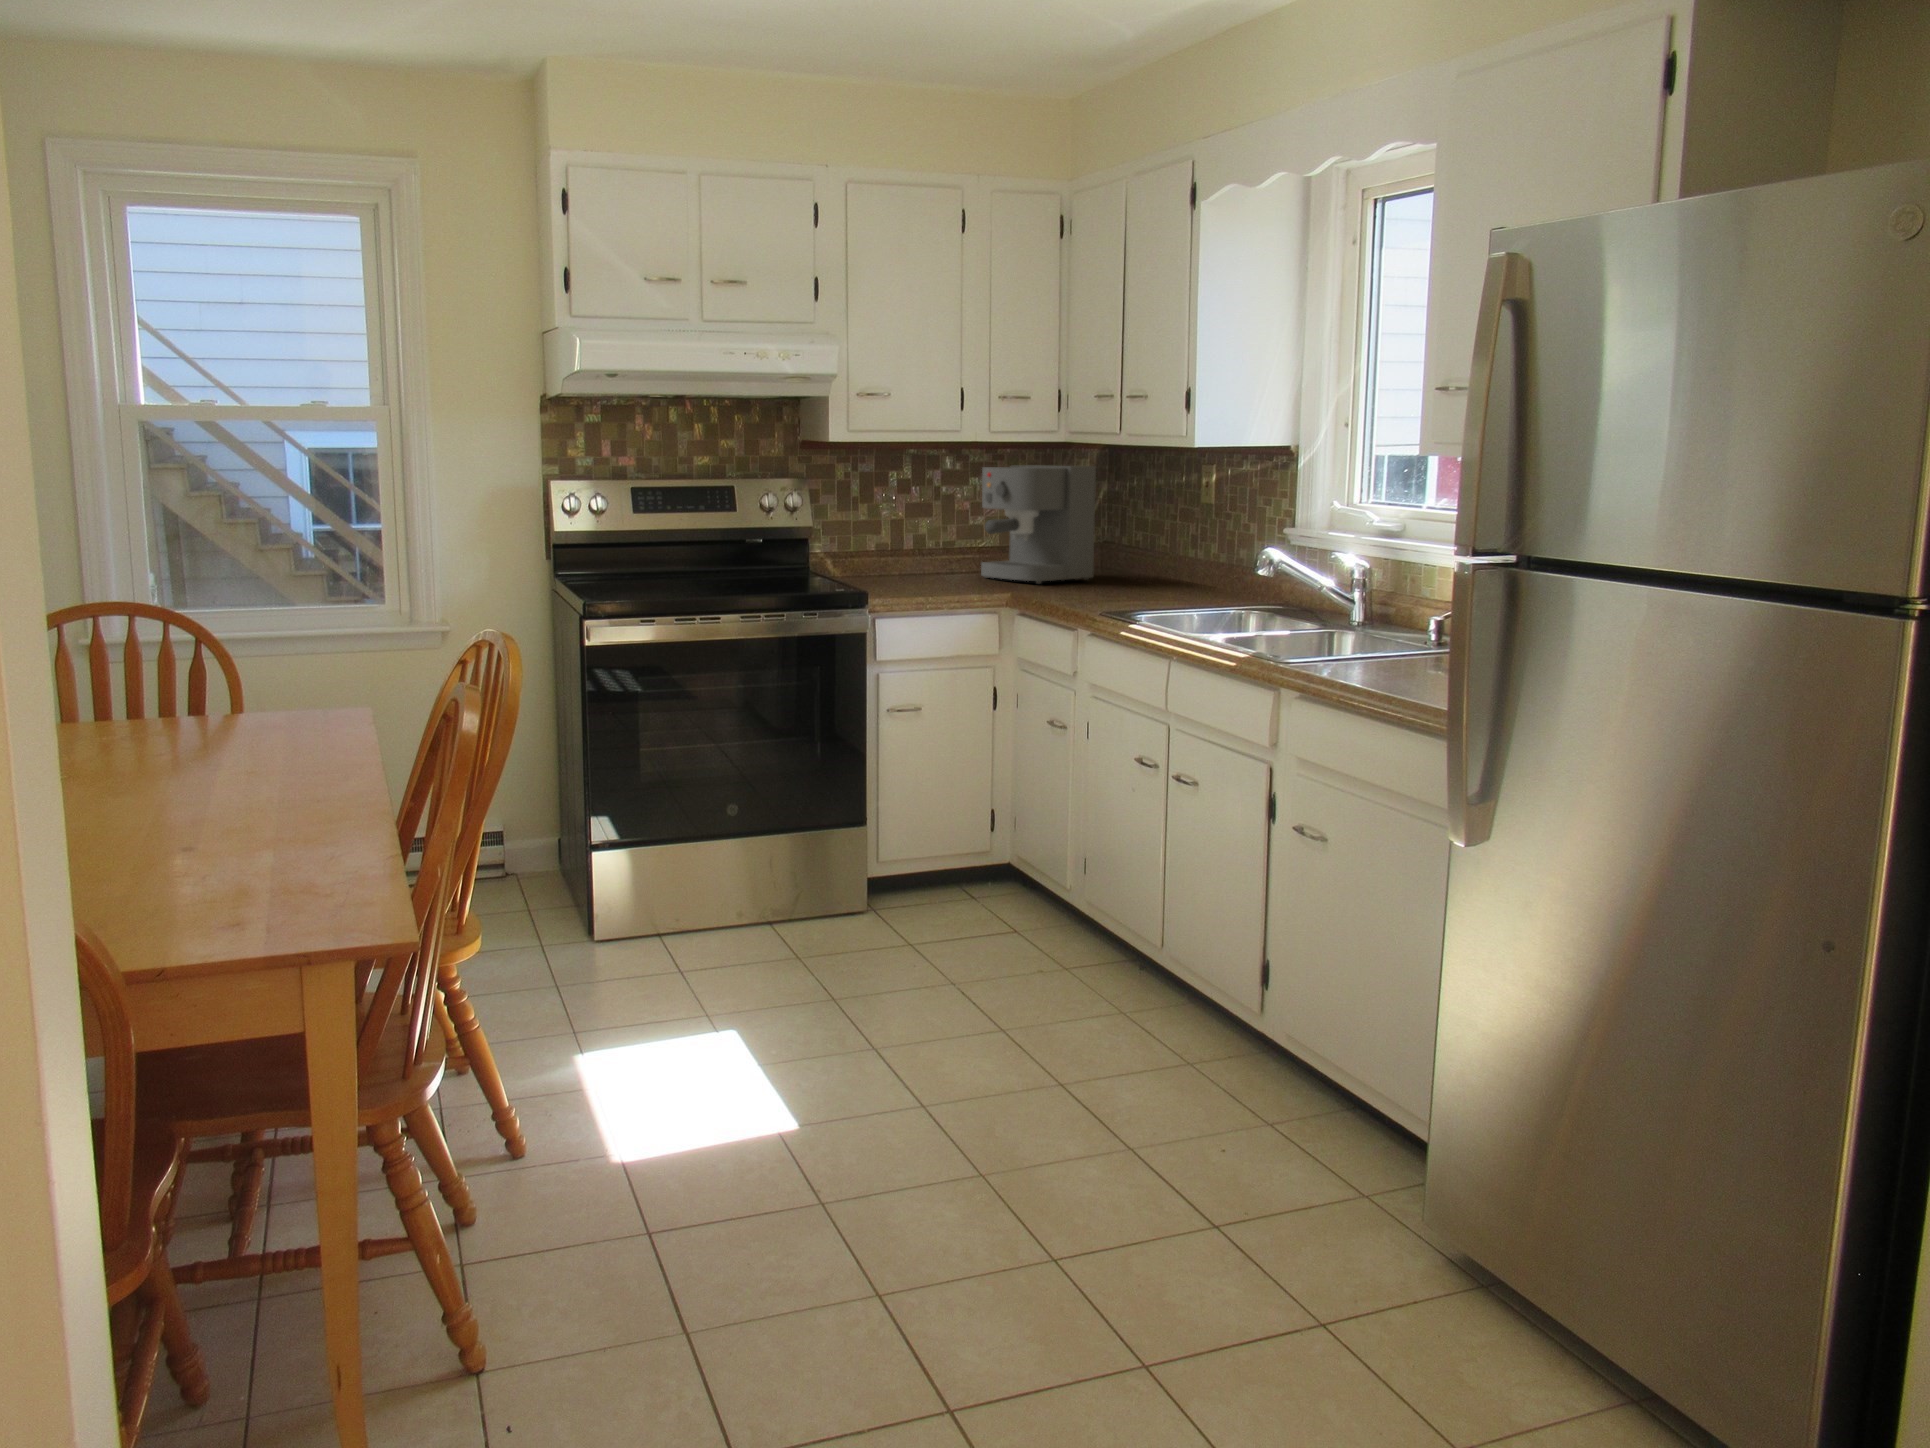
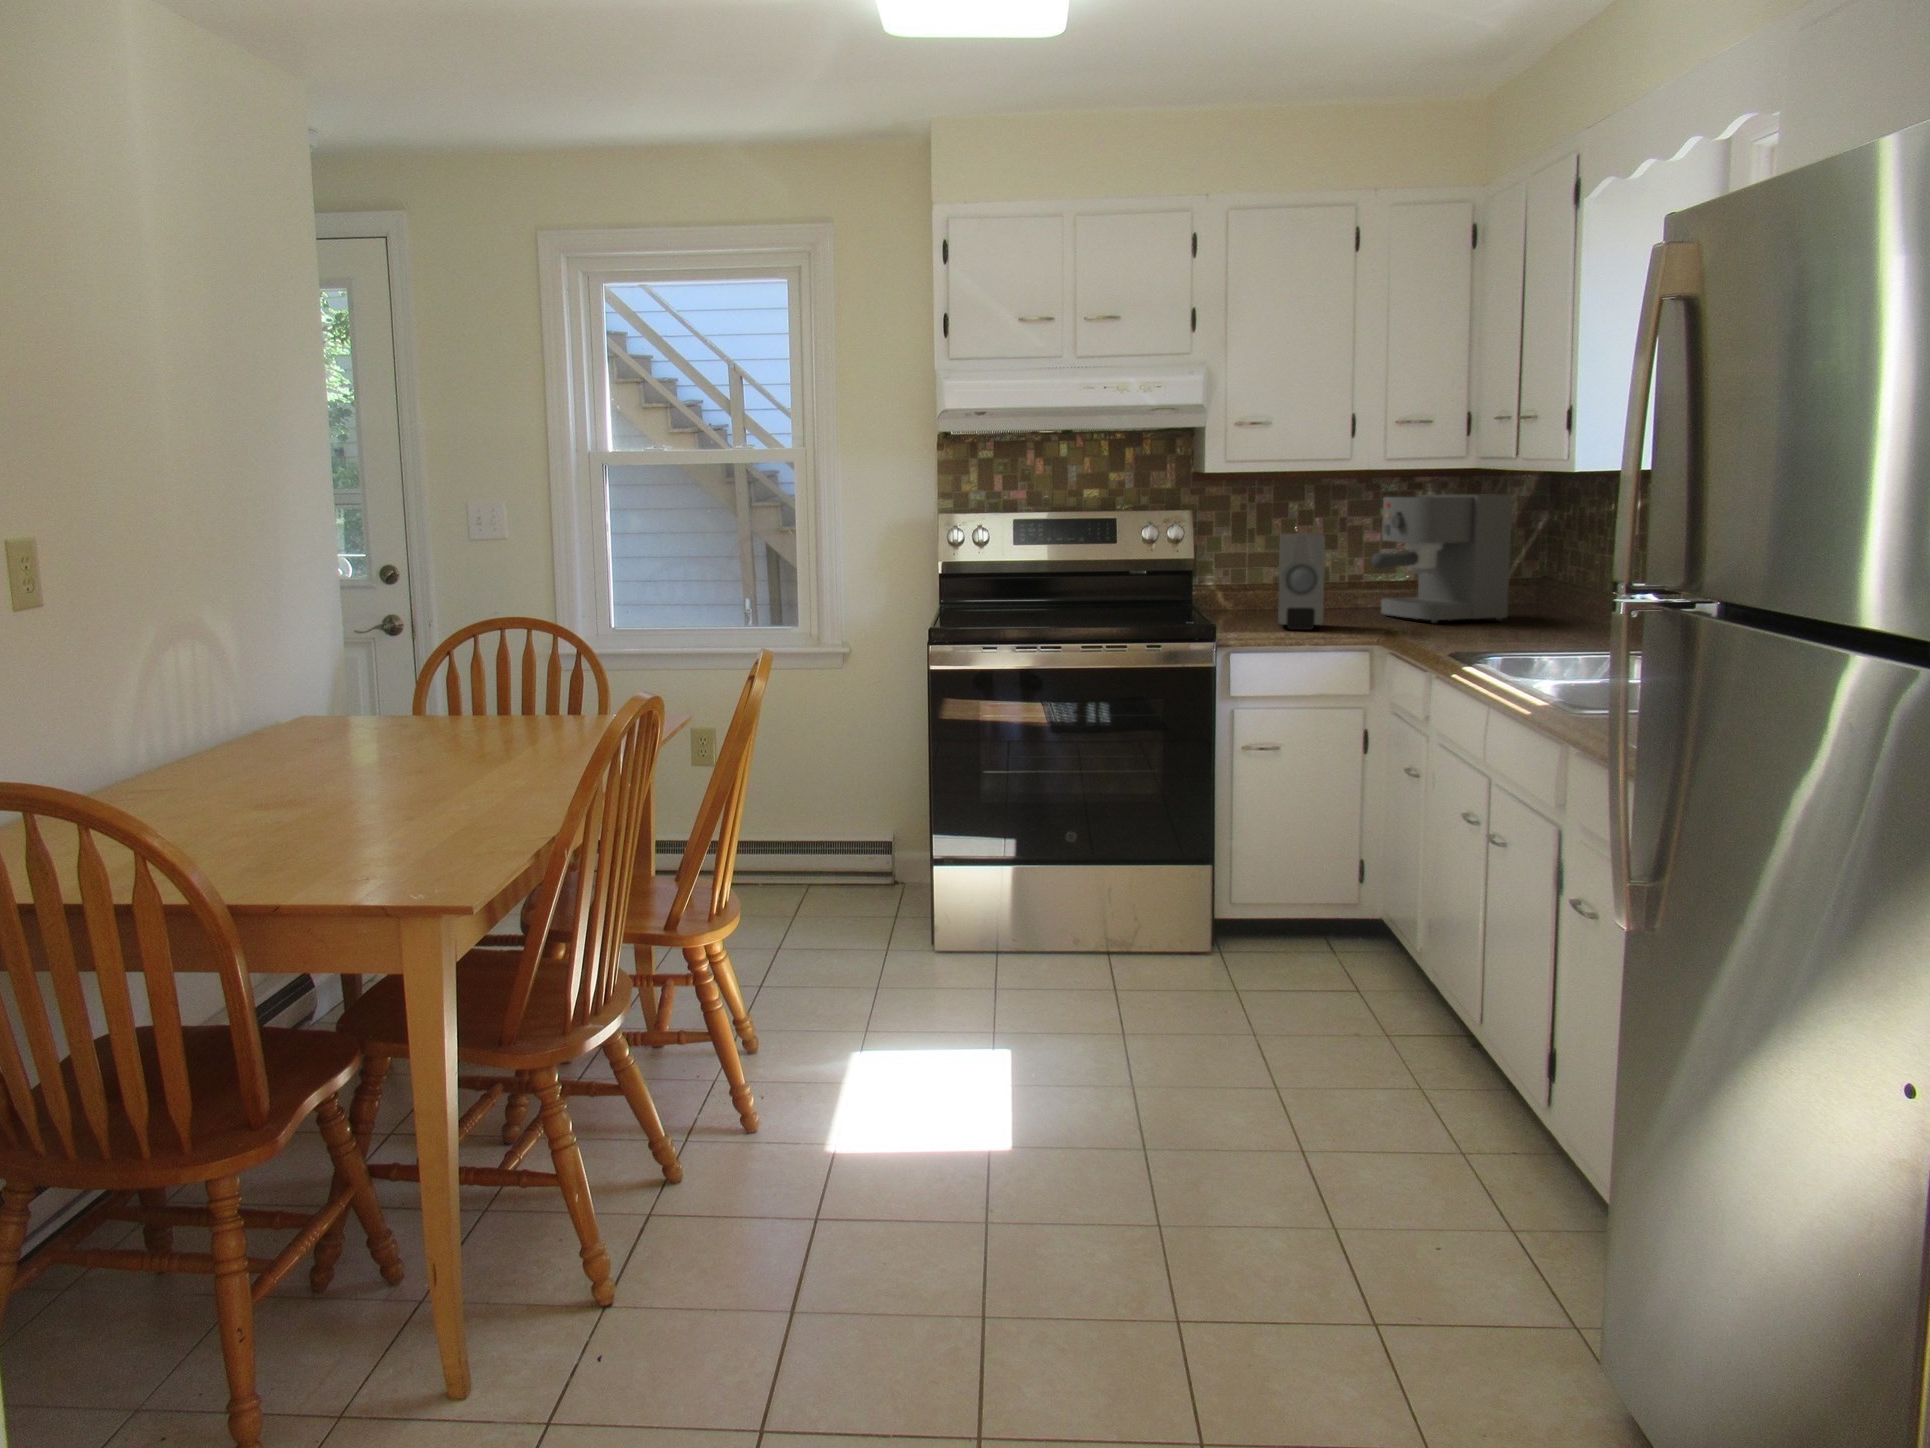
soap dispenser: none [908,502,960,594] -> present [1278,534,1325,630]

